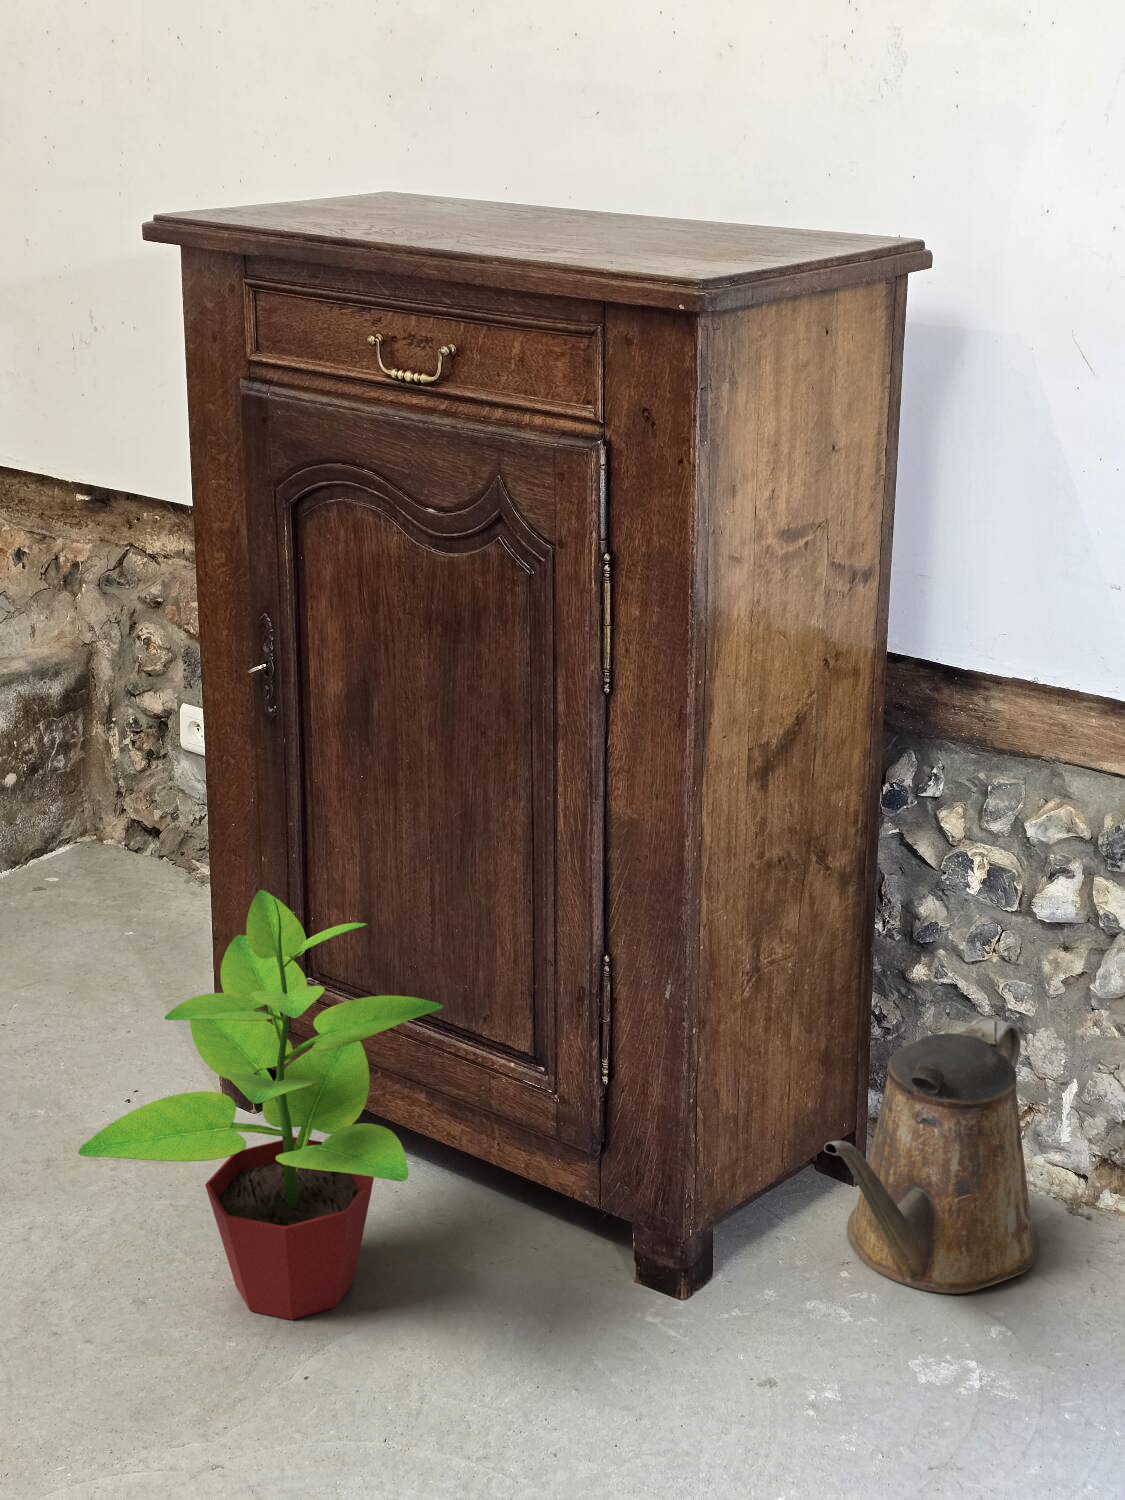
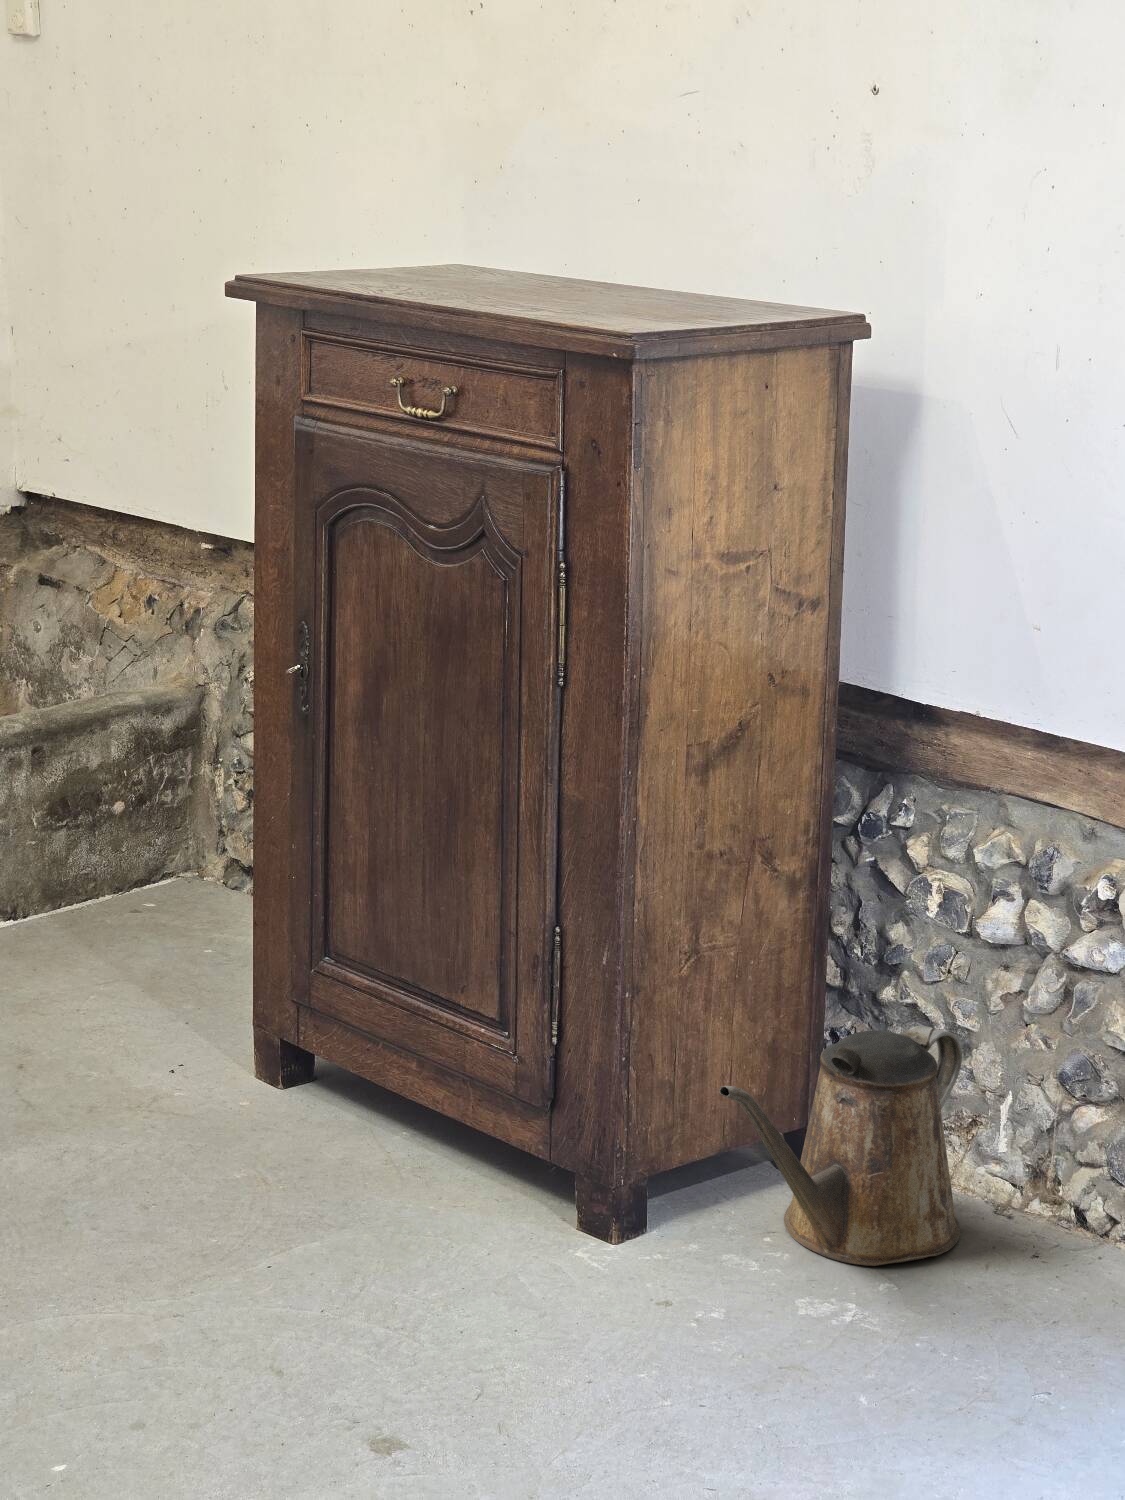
potted plant: present [78,890,443,1320] -> none [95,850,416,1231]

